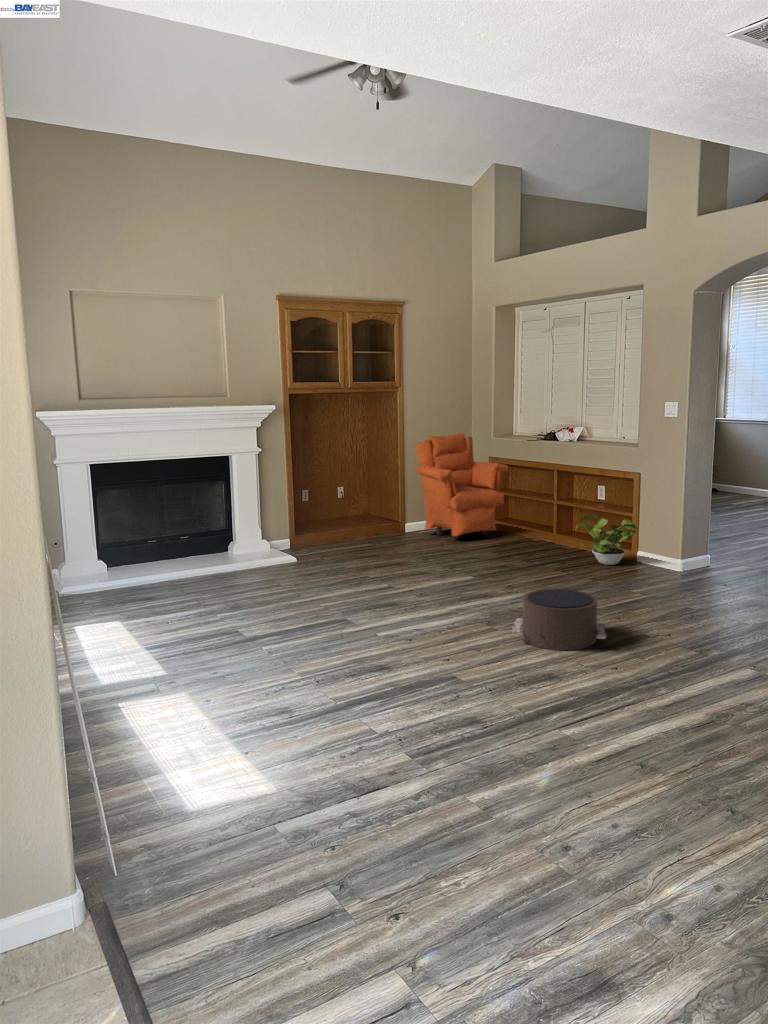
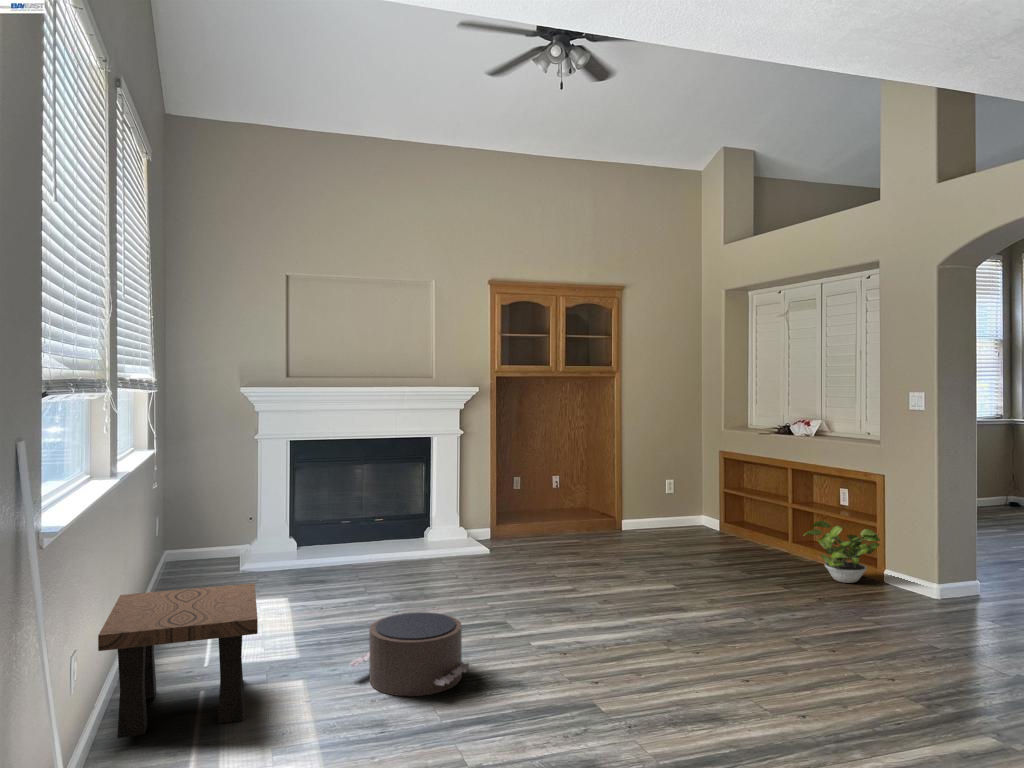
armchair: present [415,433,509,540] -> none [632,424,738,543]
pouf: present [512,589,607,650] -> present [350,612,470,696]
side table: none [16,603,173,747] -> present [98,583,258,738]

